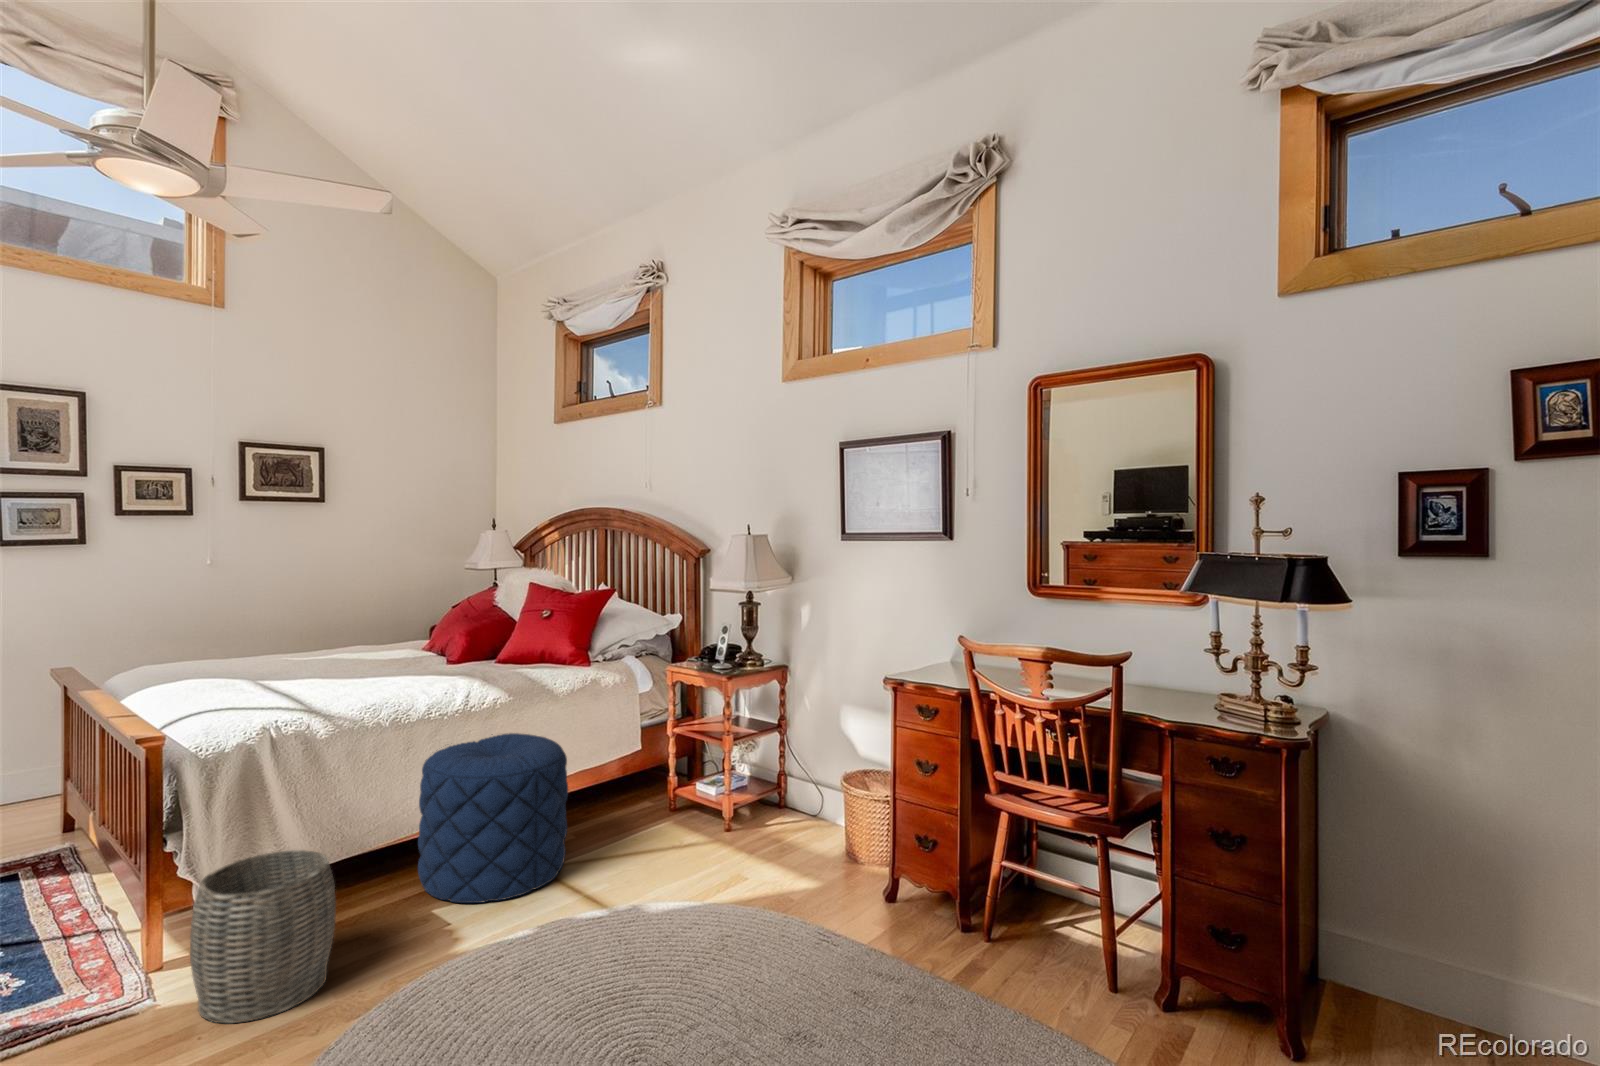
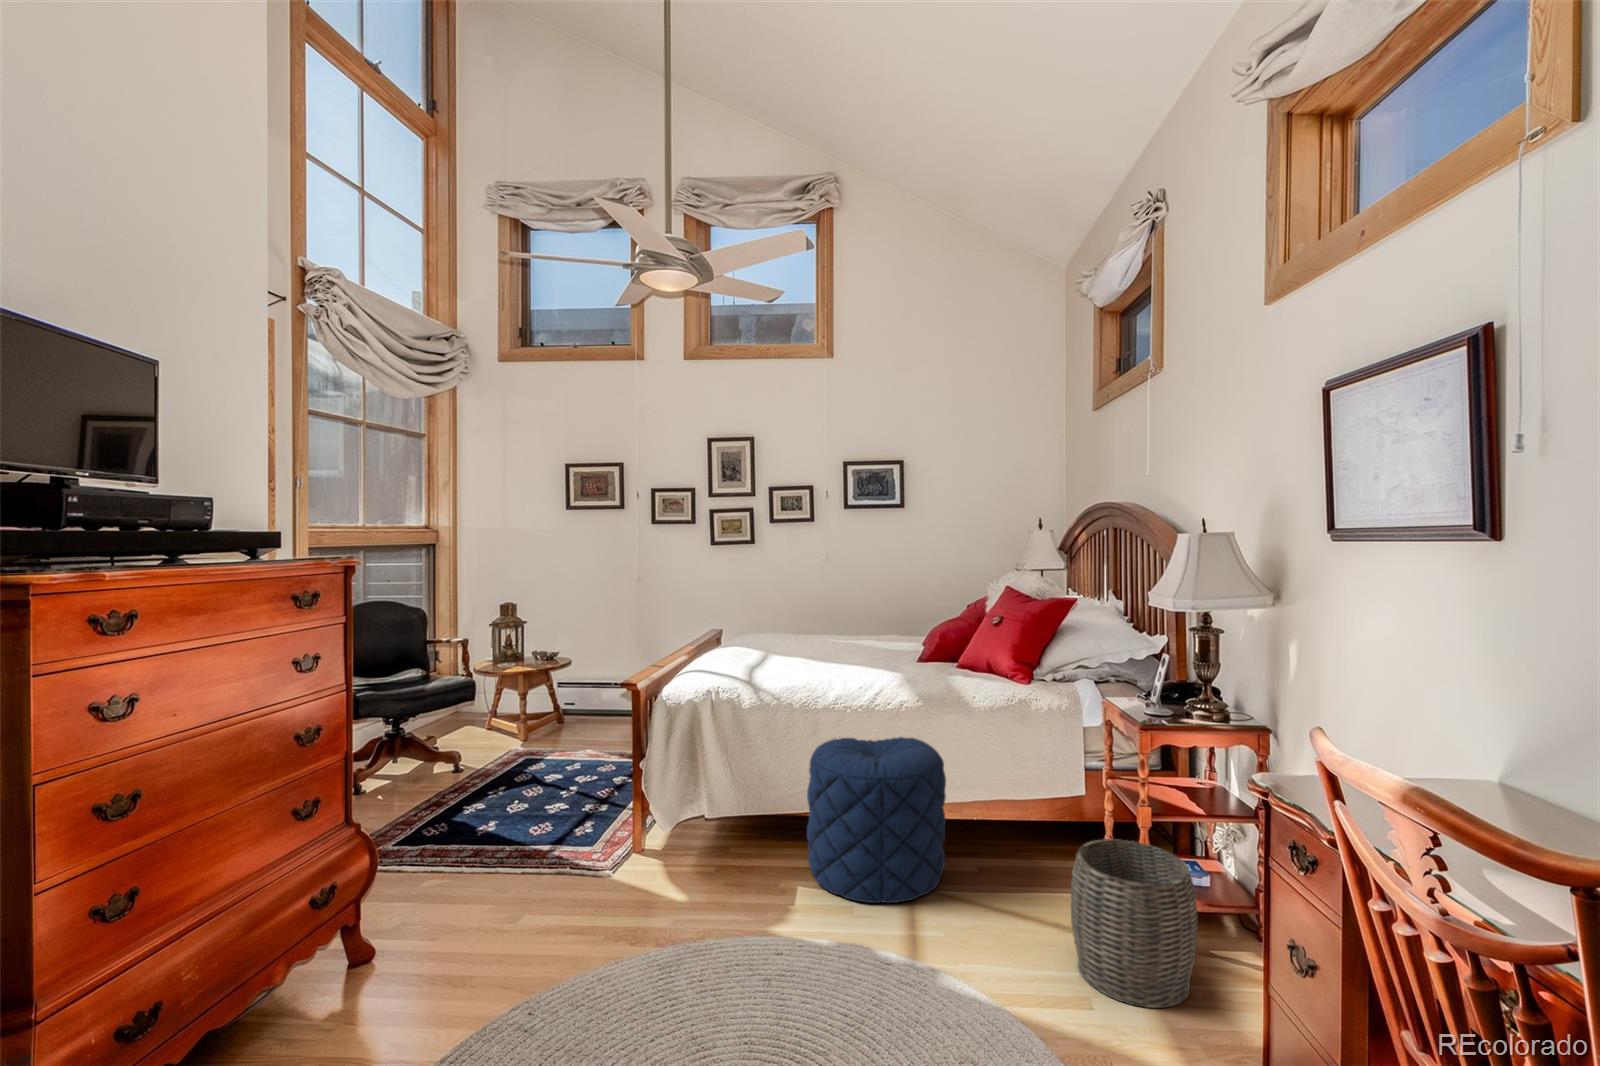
woven basket: present [190,850,336,1023] -> present [1071,839,1198,1008]

